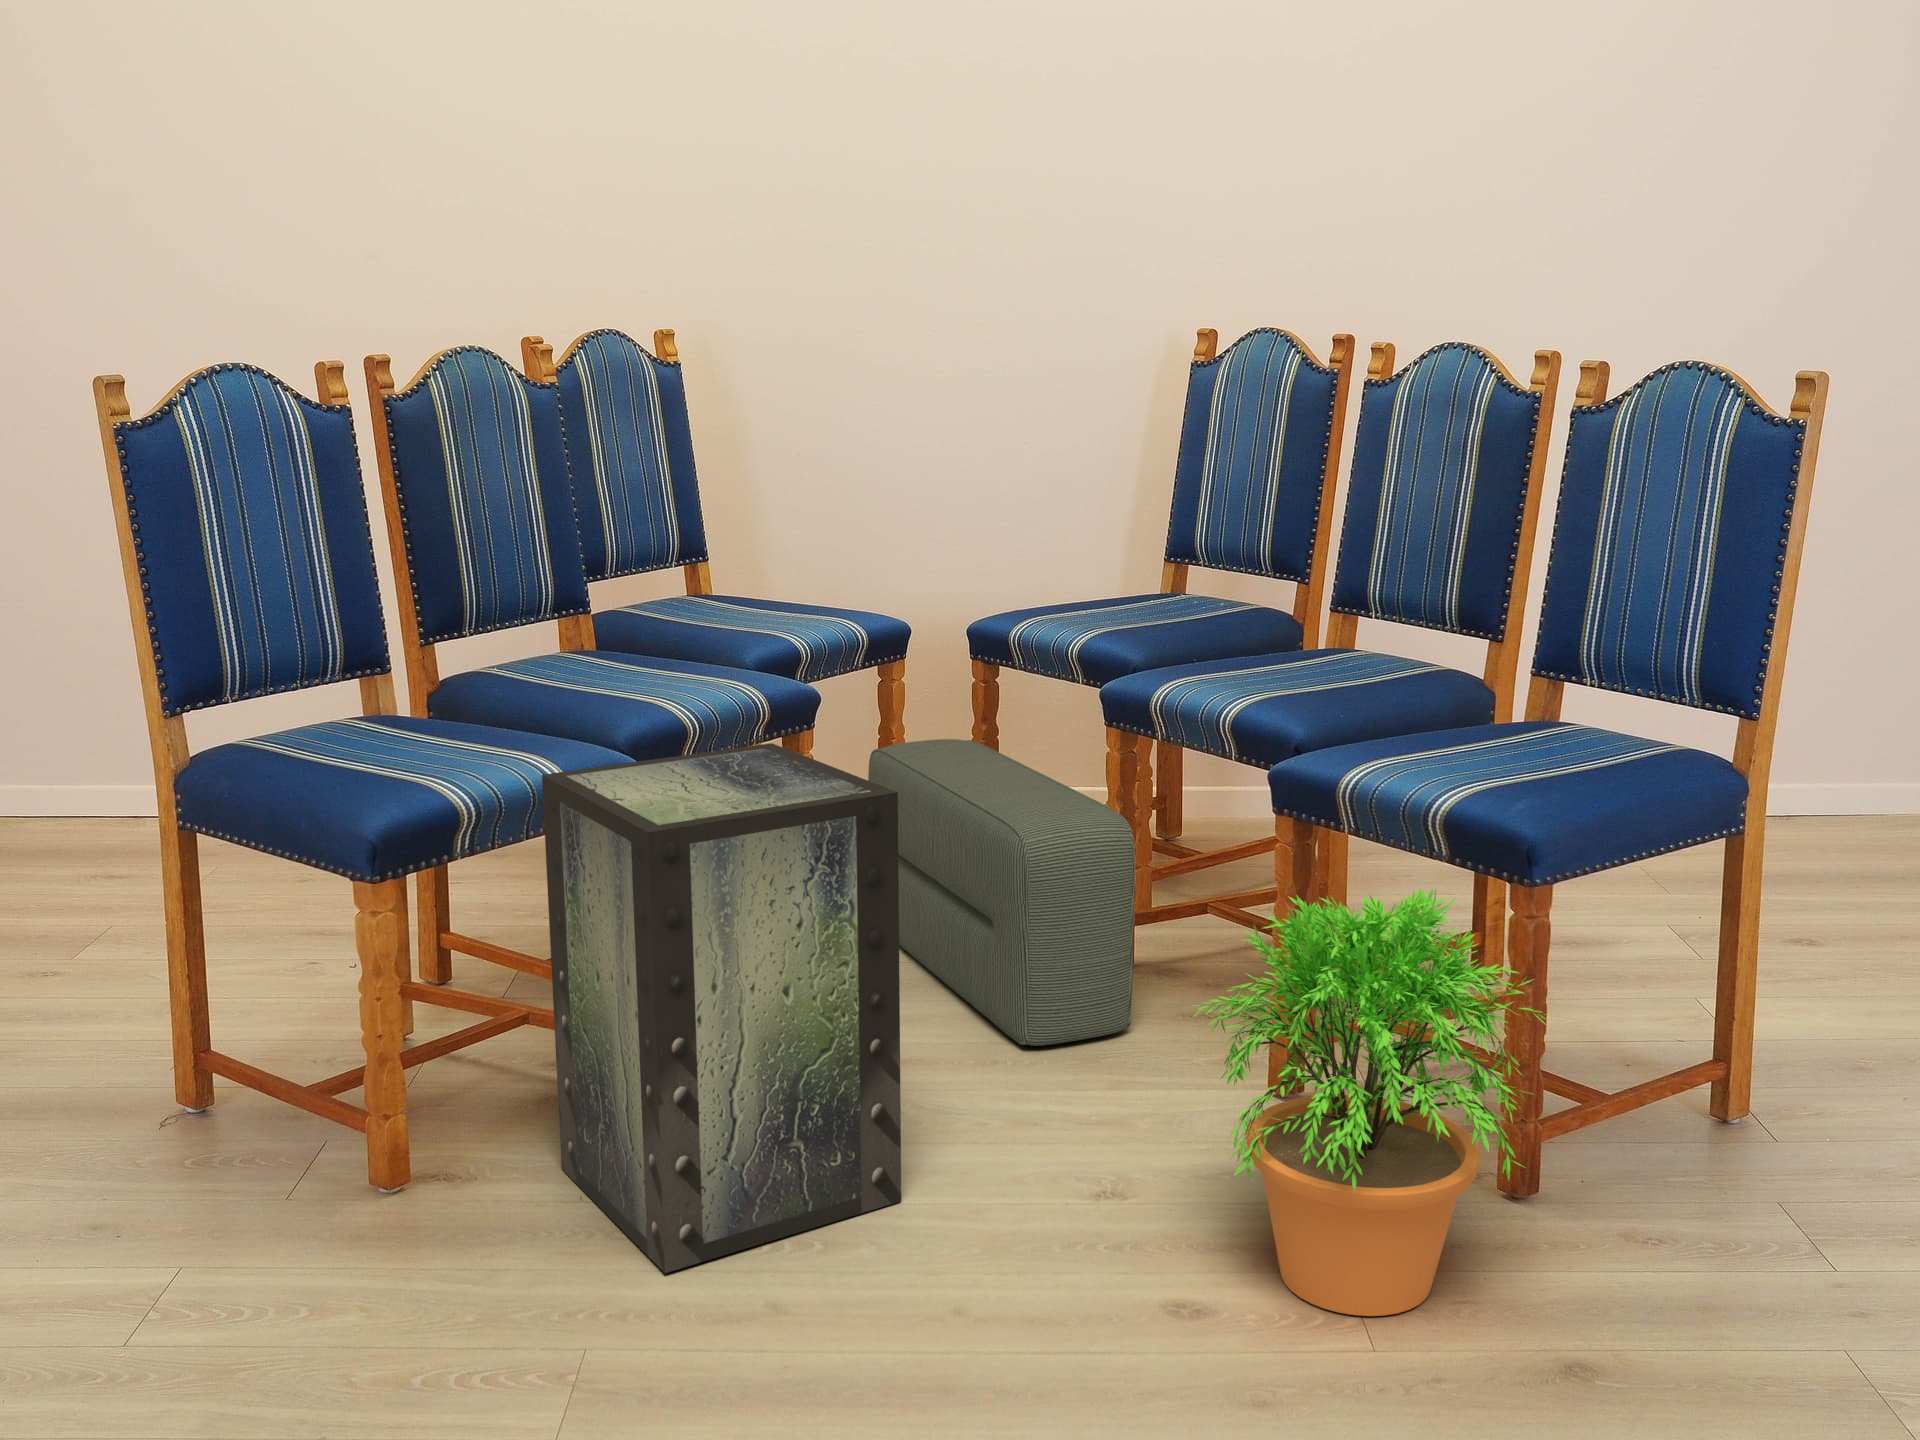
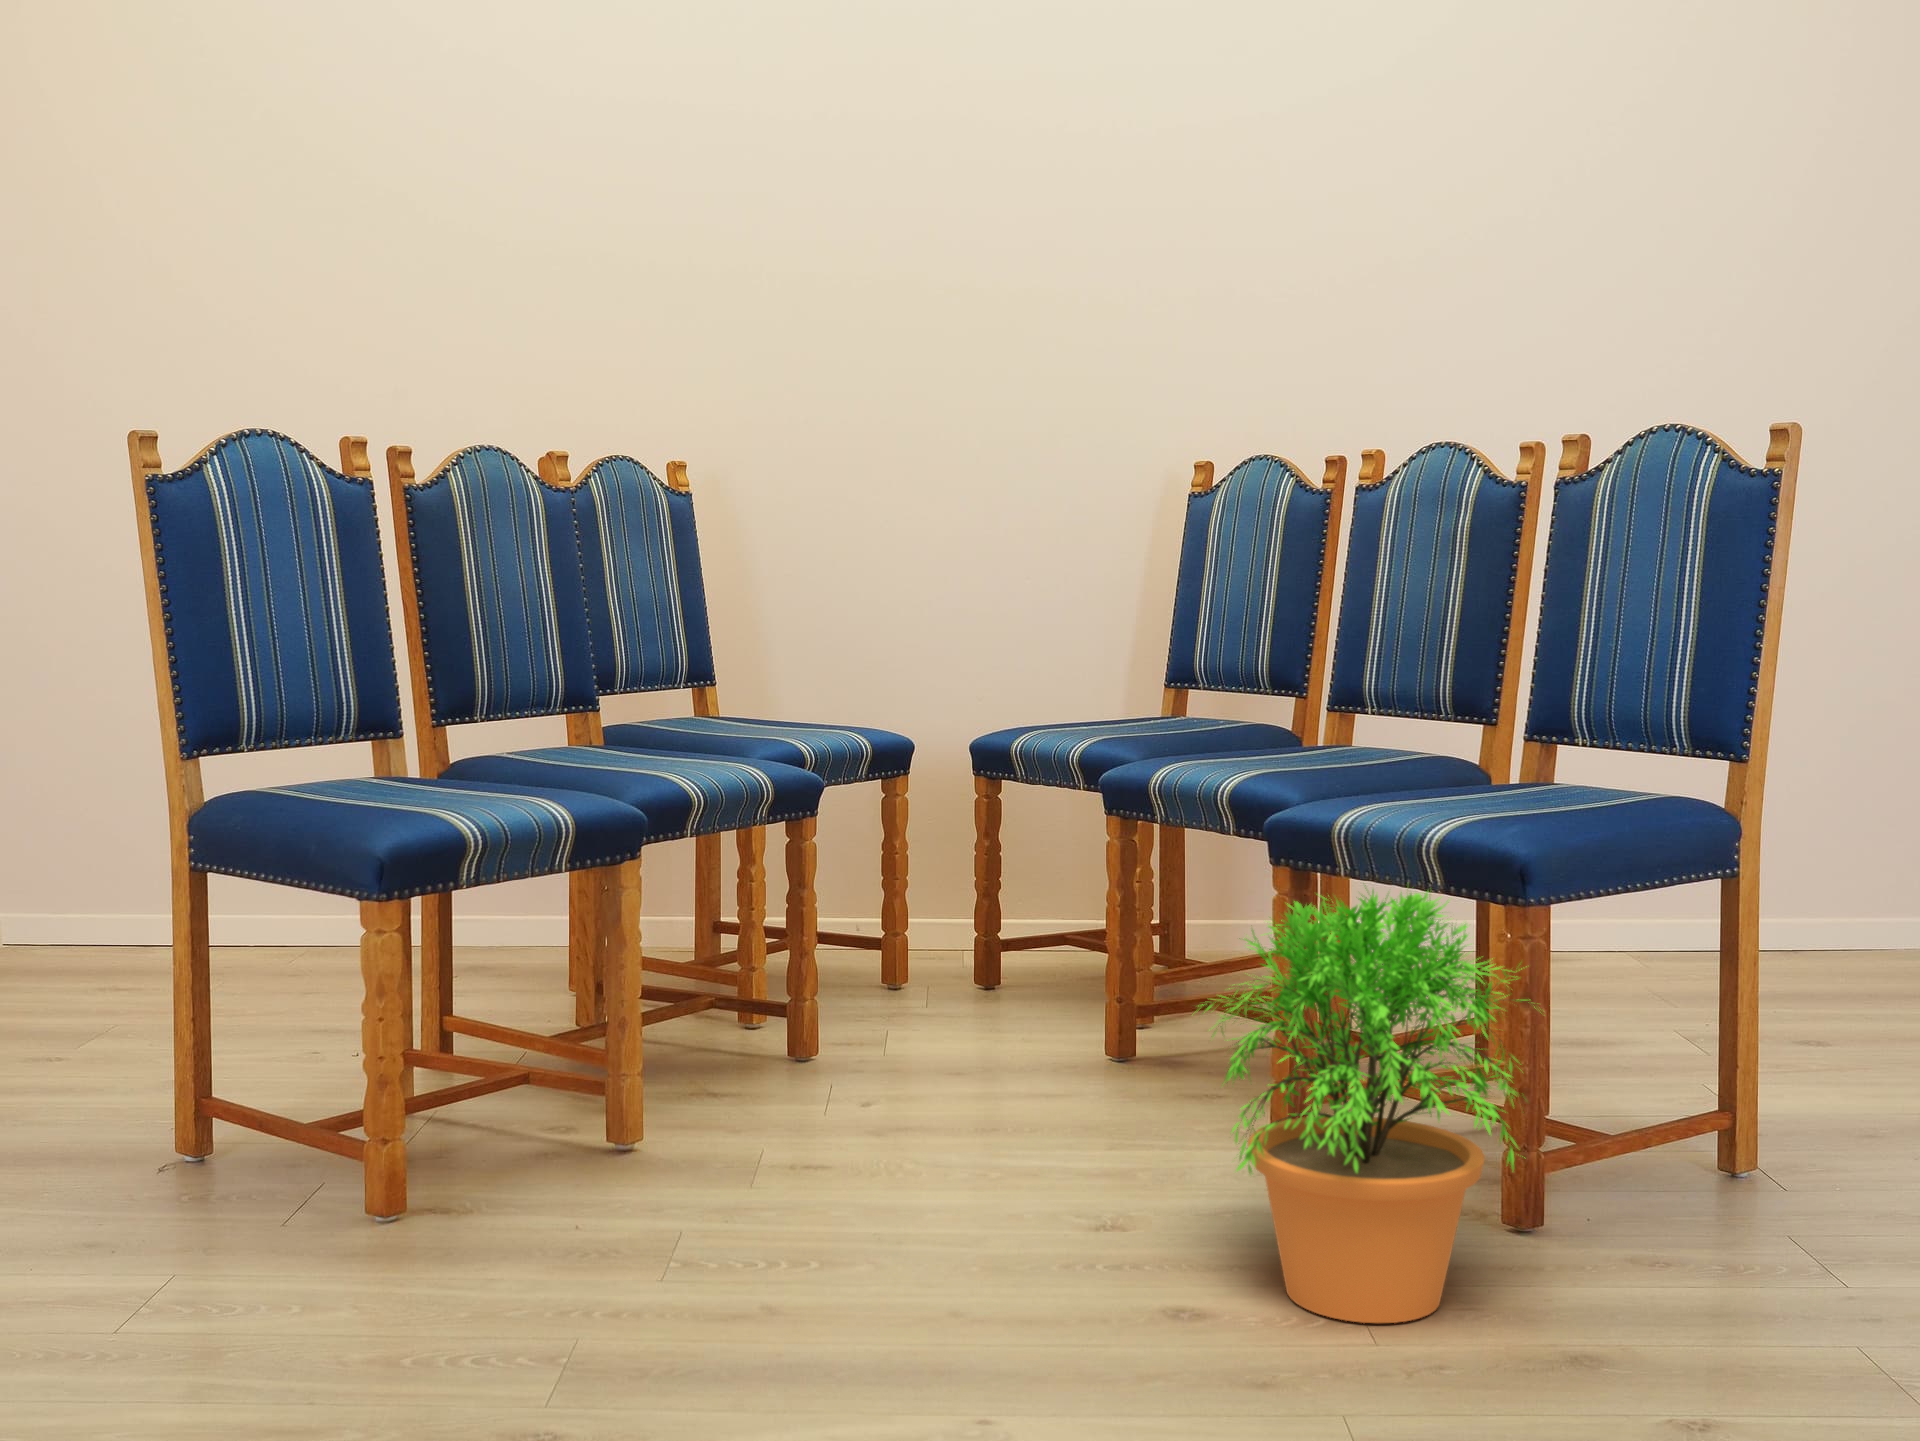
pouf: present [868,739,1135,1046] -> none [871,841,1137,1119]
storage box: present [542,743,901,1273] -> none [548,786,899,1288]

